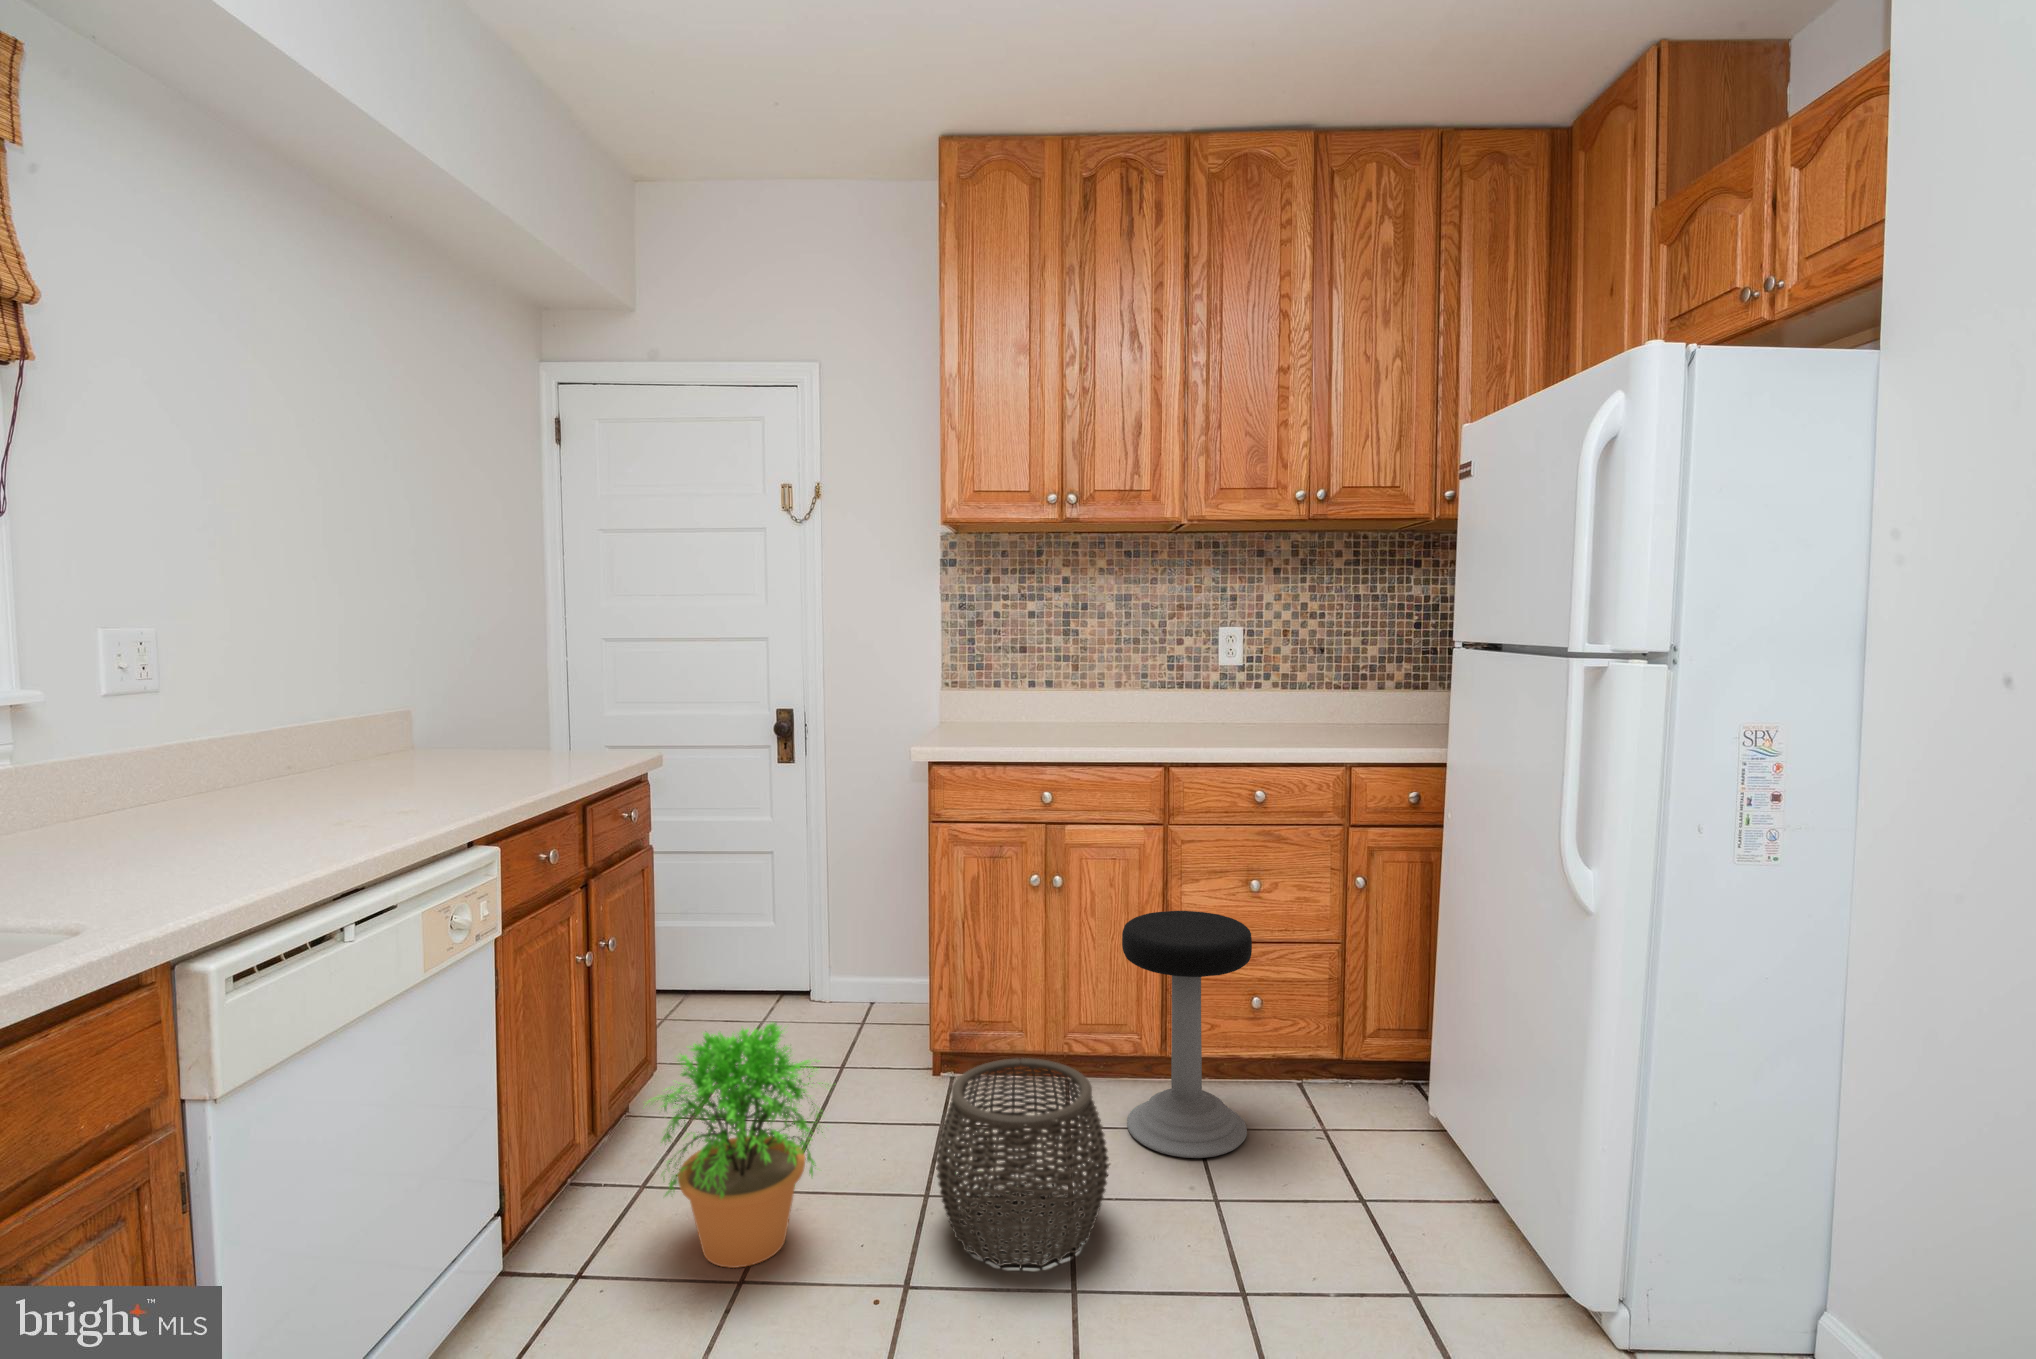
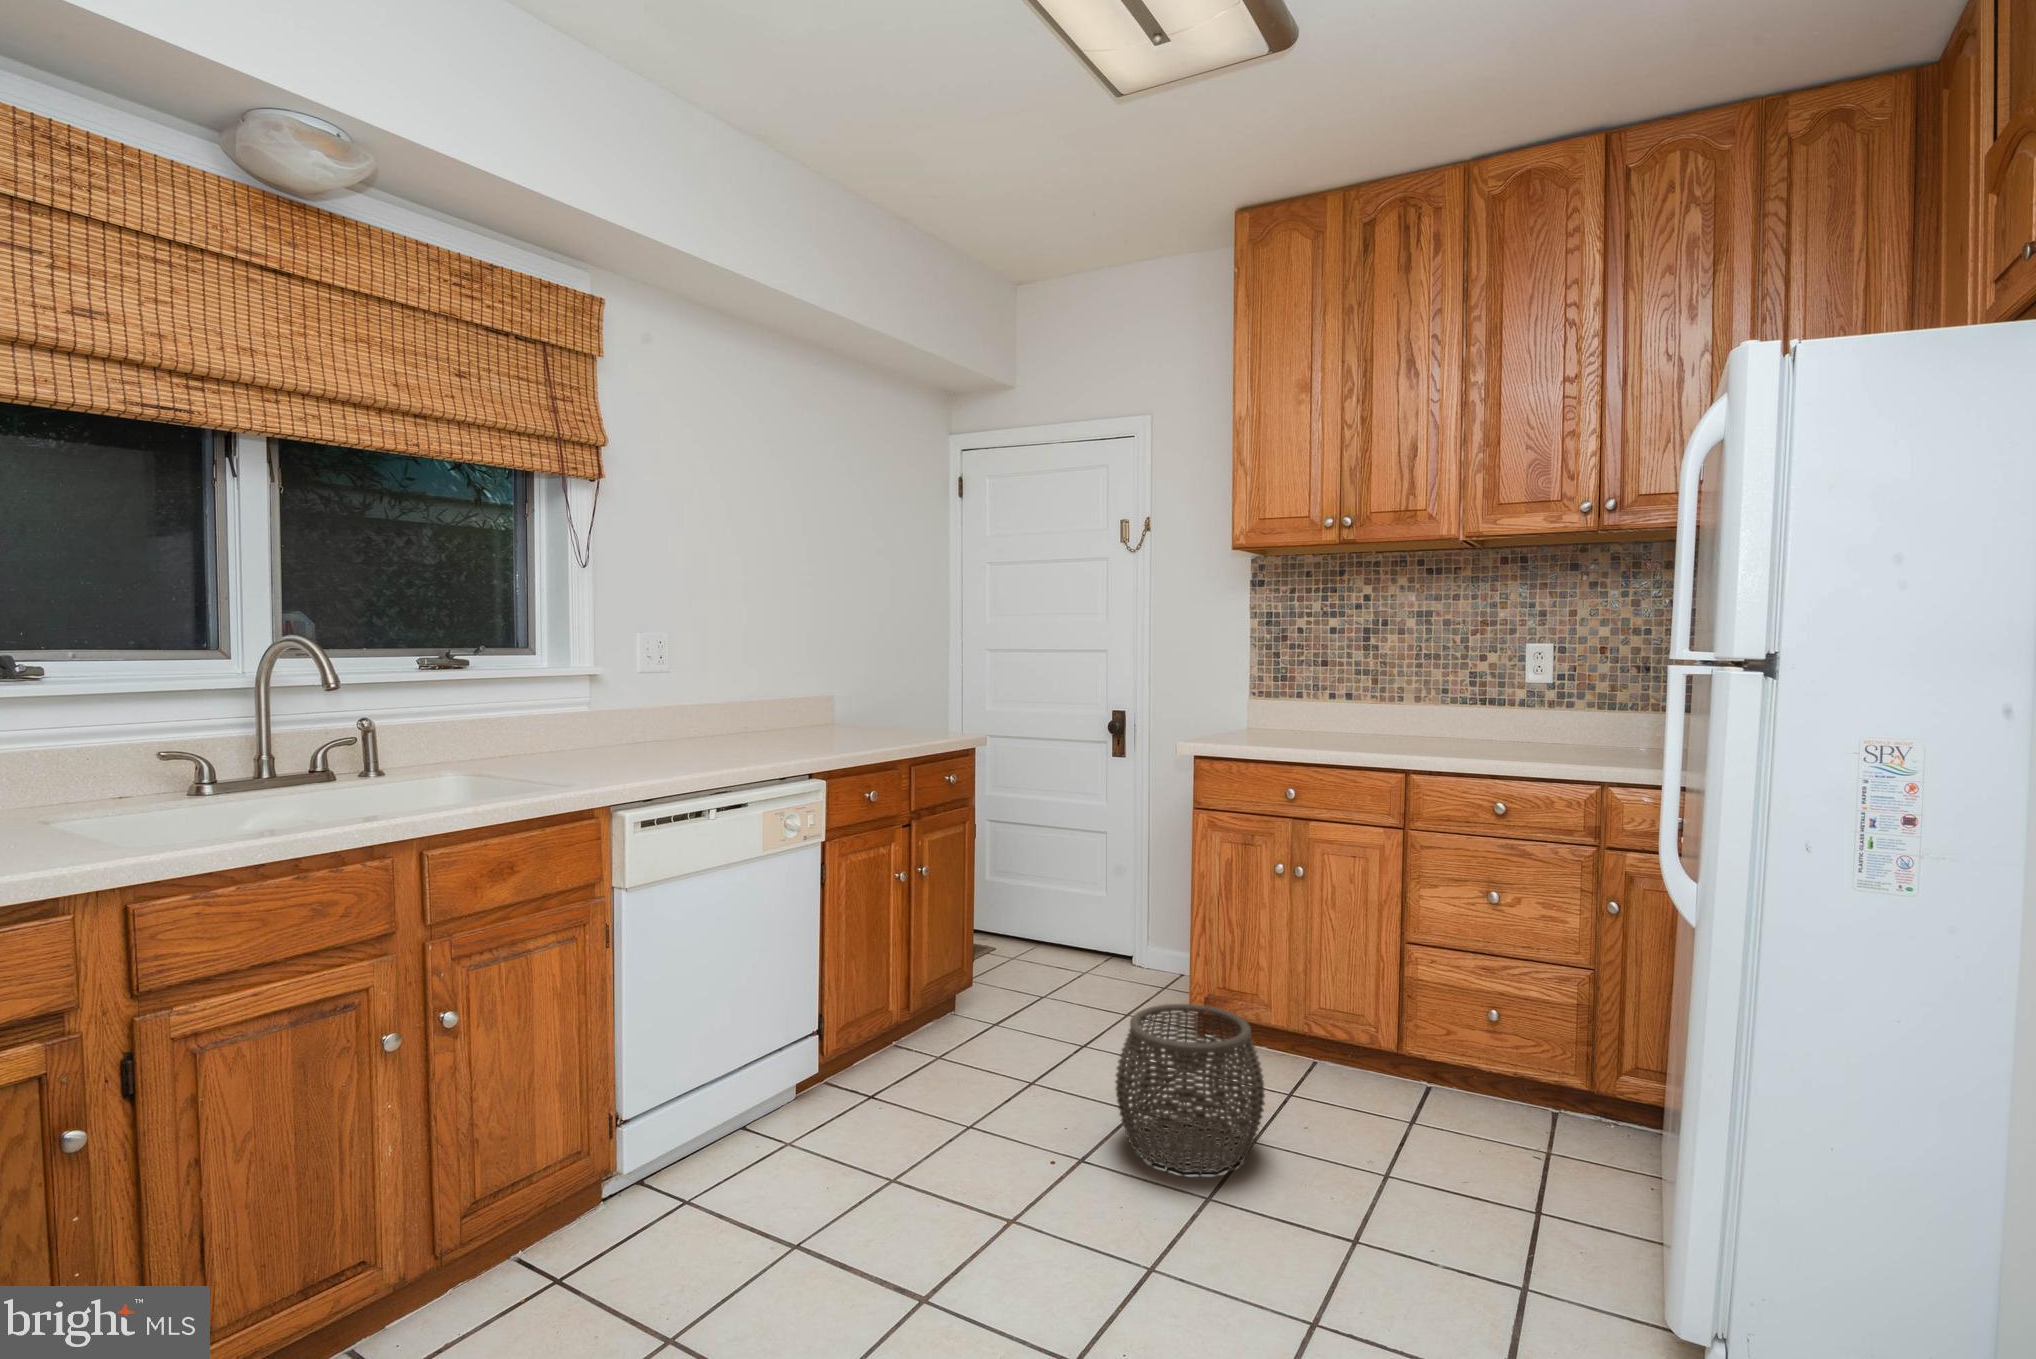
stool: present [1122,911,1252,1158] -> none [1336,910,1466,1145]
potted plant: present [649,1023,823,1268] -> none [915,933,1048,1114]

